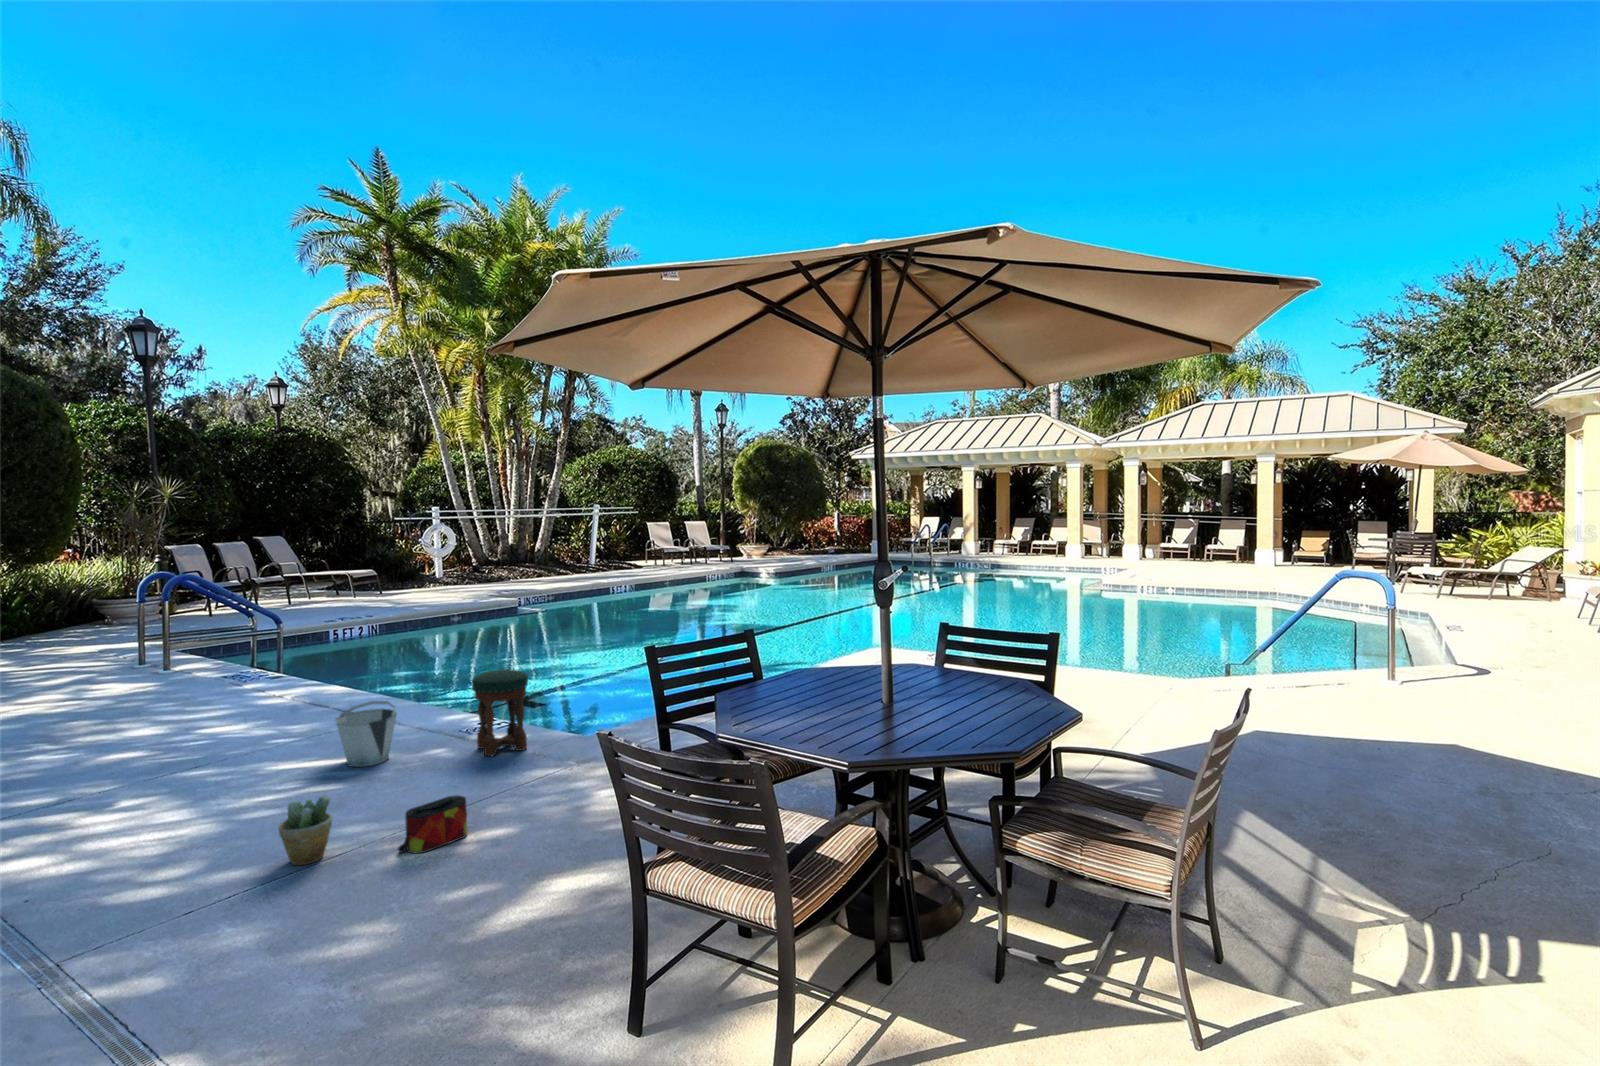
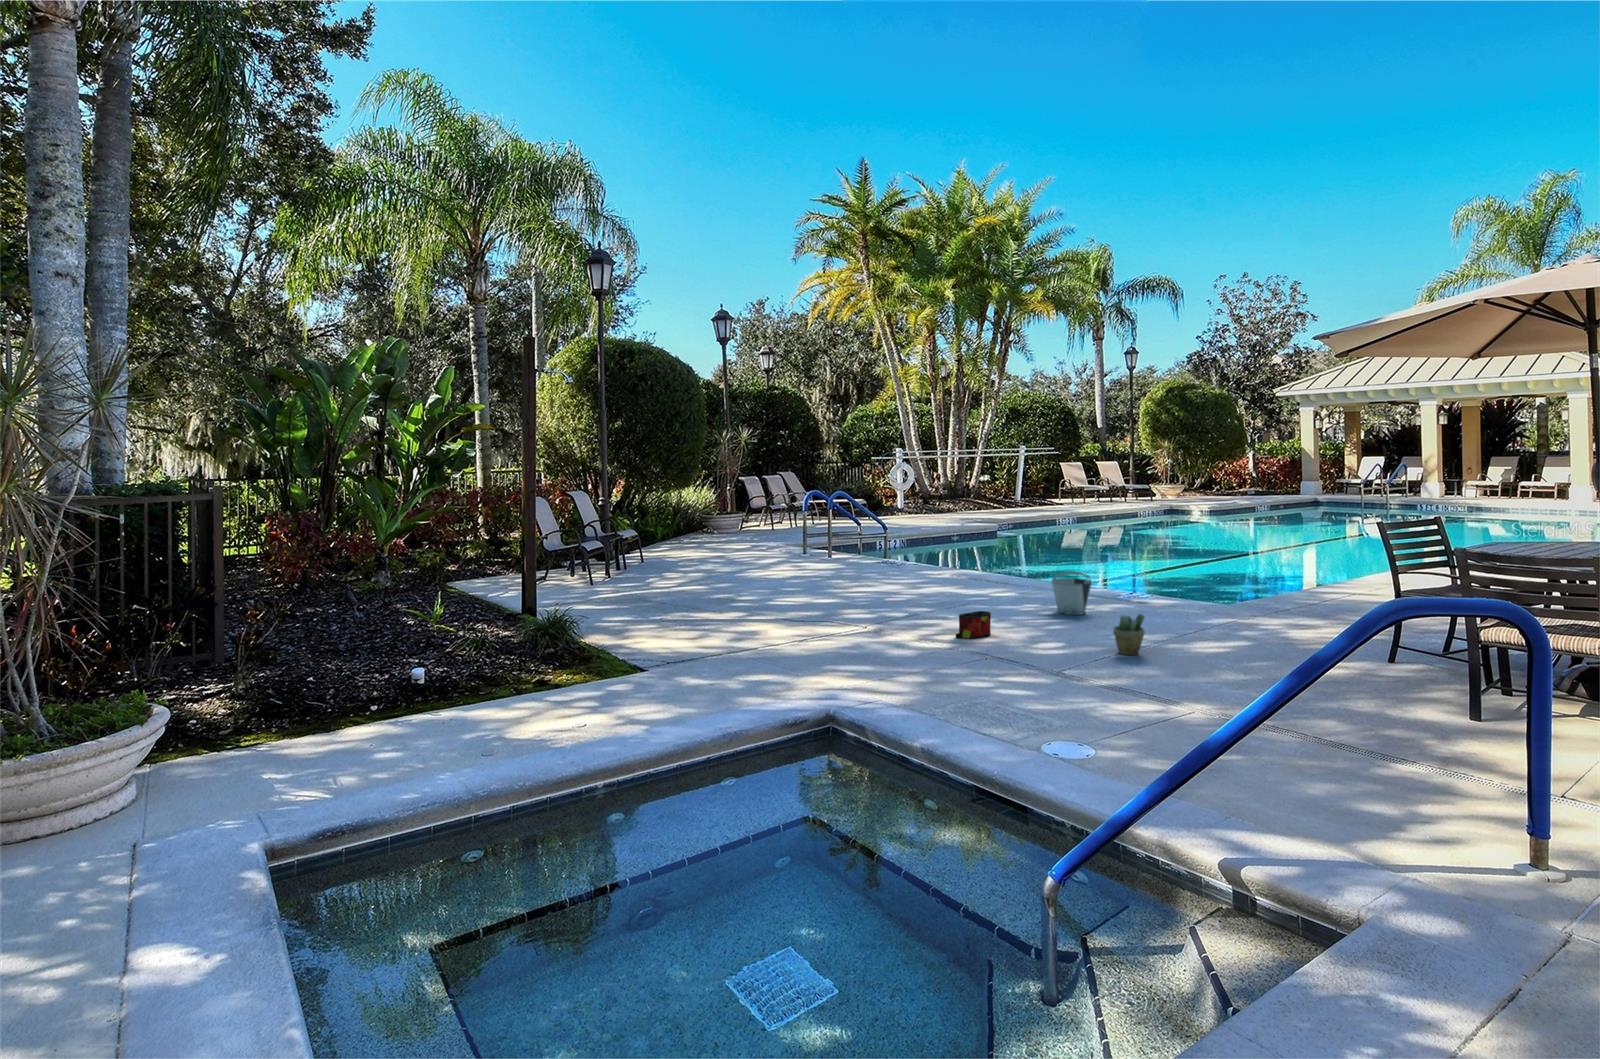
stool: present [472,669,528,756] -> none [1143,554,1186,616]
bag: present [398,795,467,853] -> present [956,611,991,639]

